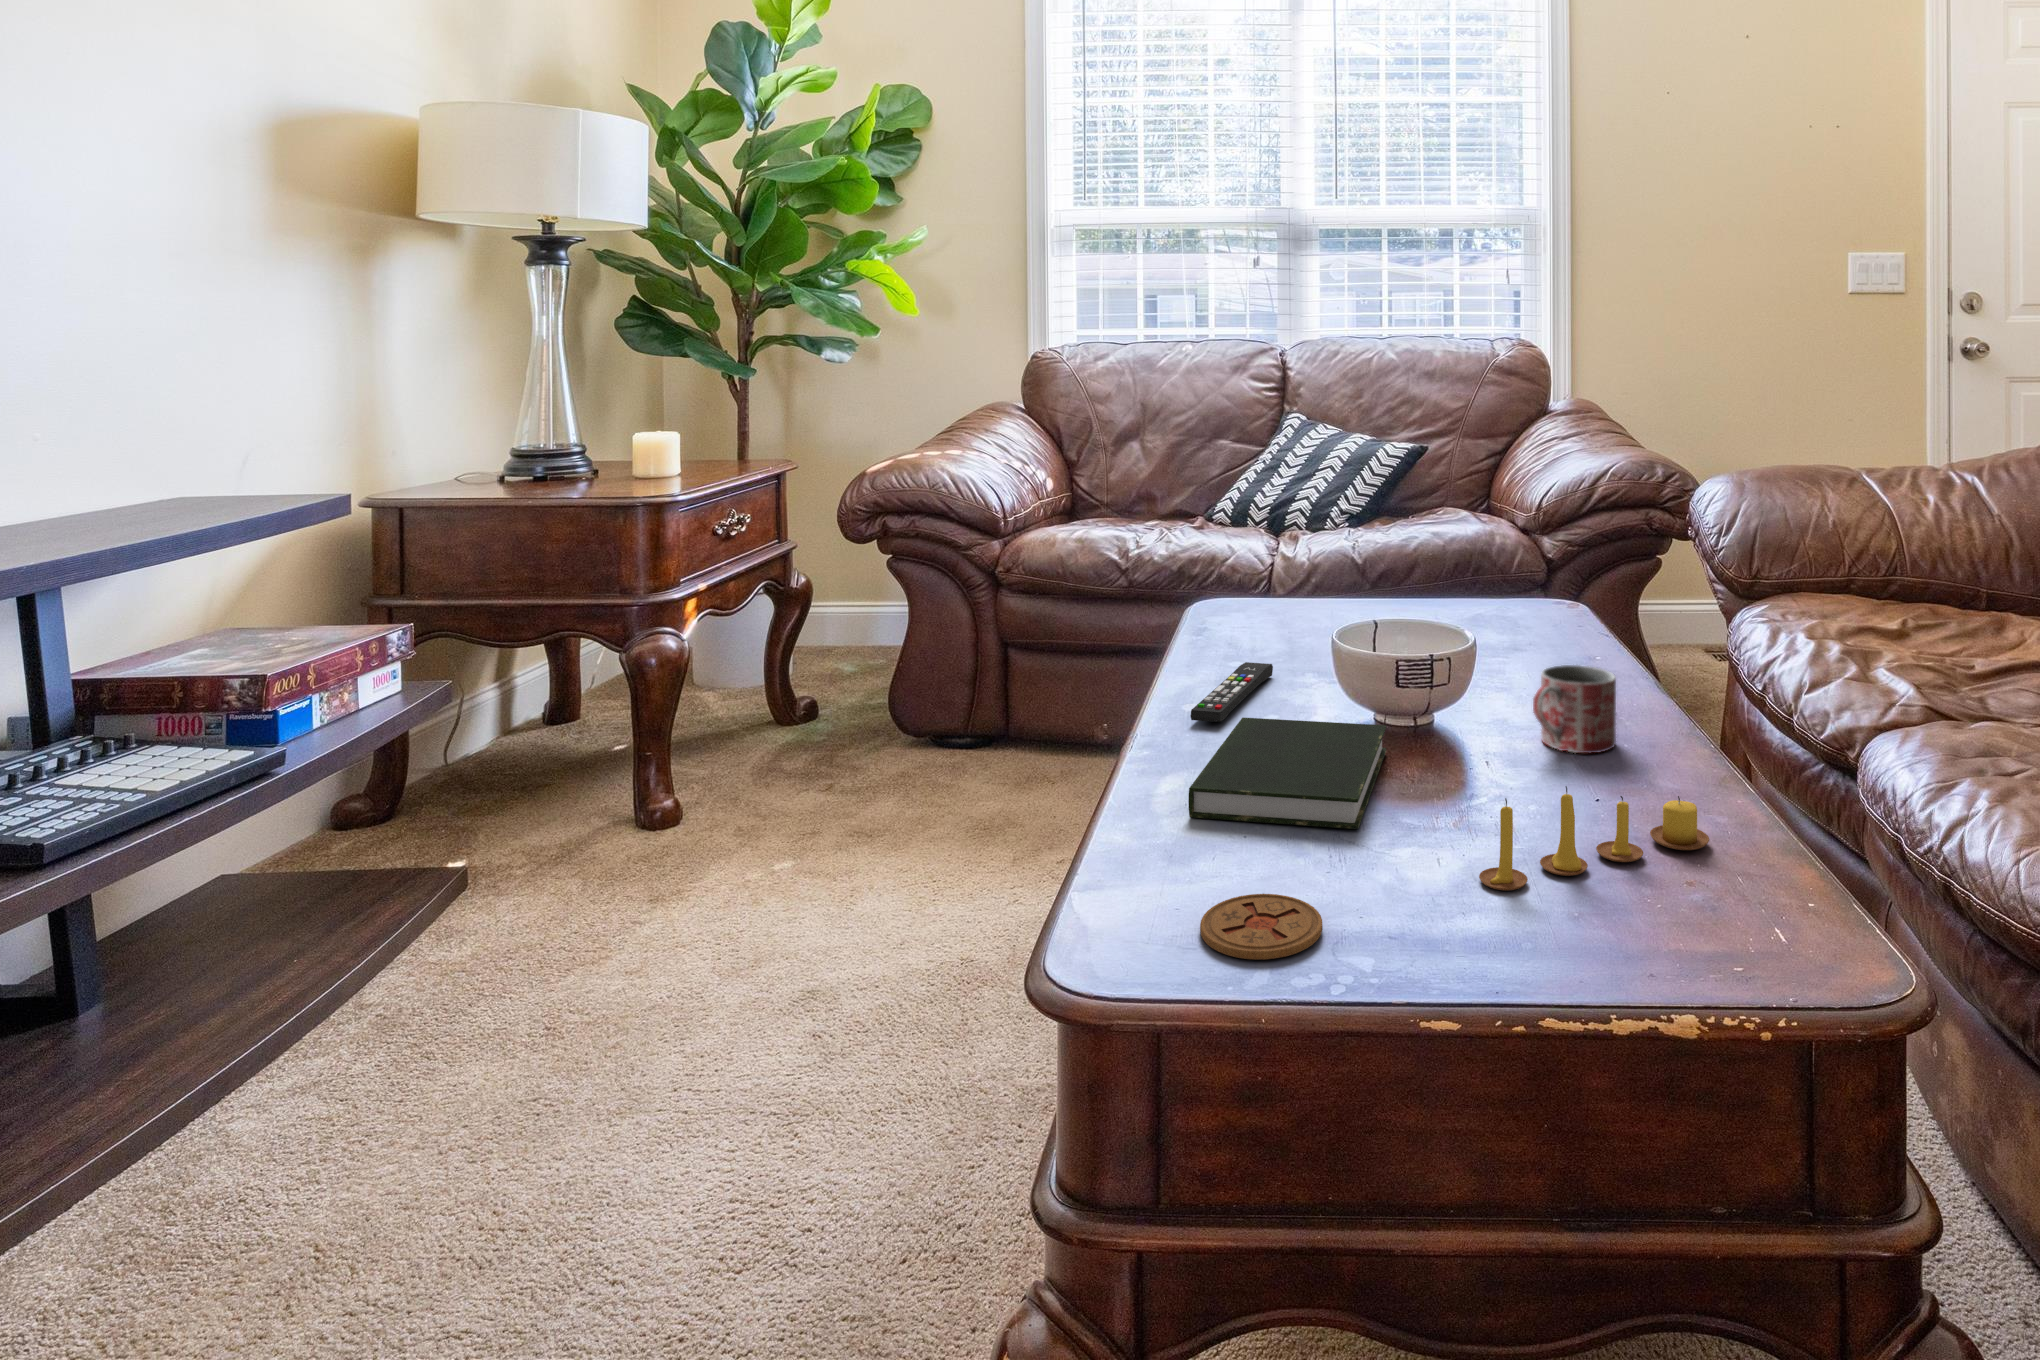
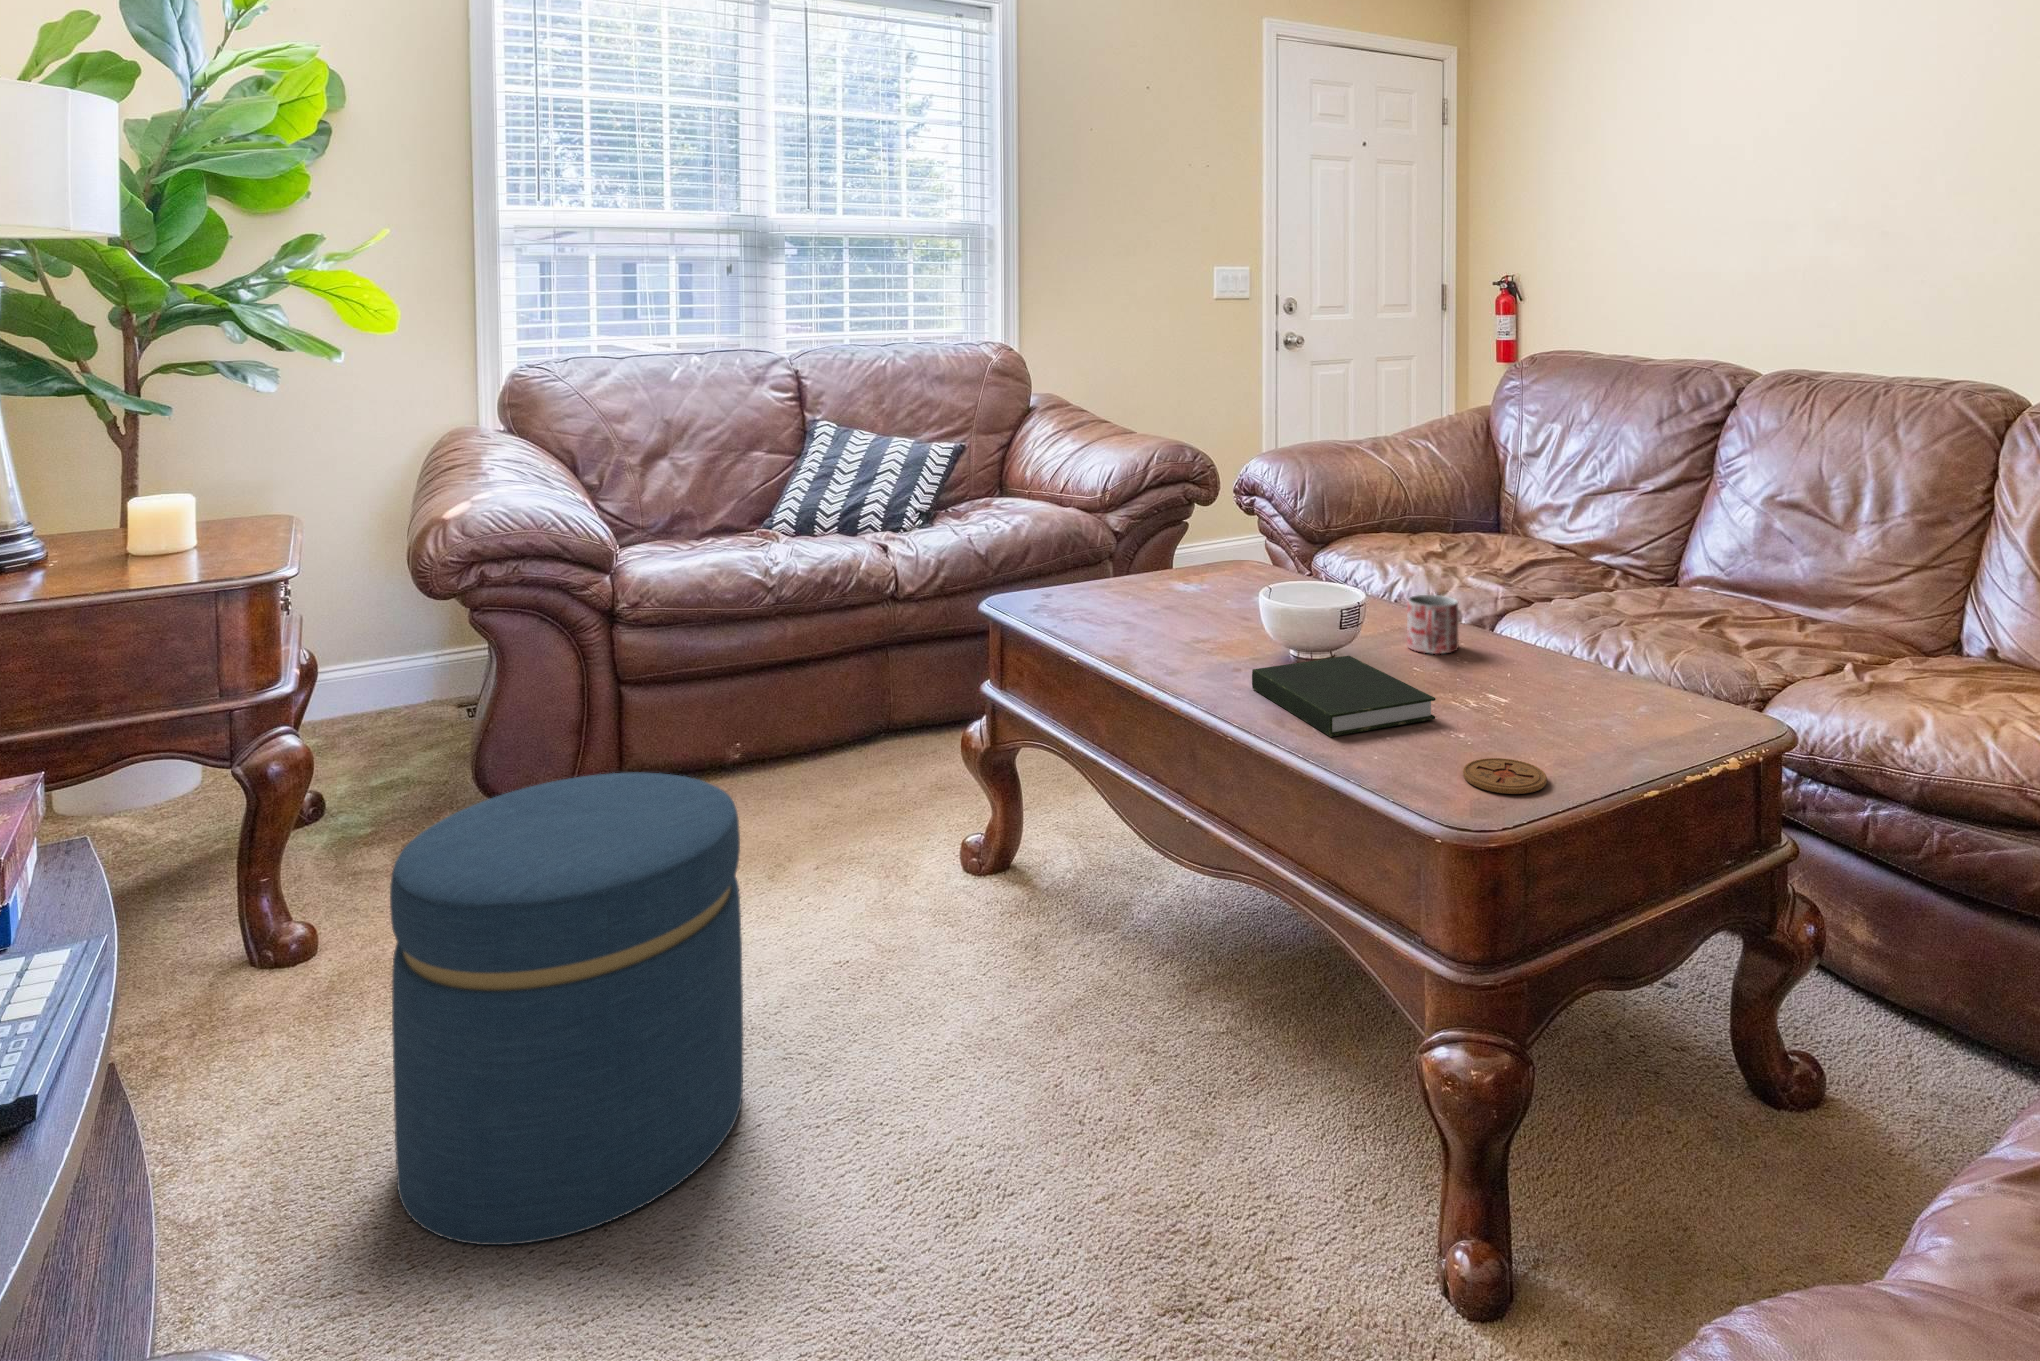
remote control: present [1190,662,1273,722] -> none [1144,634,1216,682]
ottoman: none [445,701,772,1107] -> present [390,773,743,1245]
candle: present [1479,786,1709,890] -> none [1539,658,1605,730]

